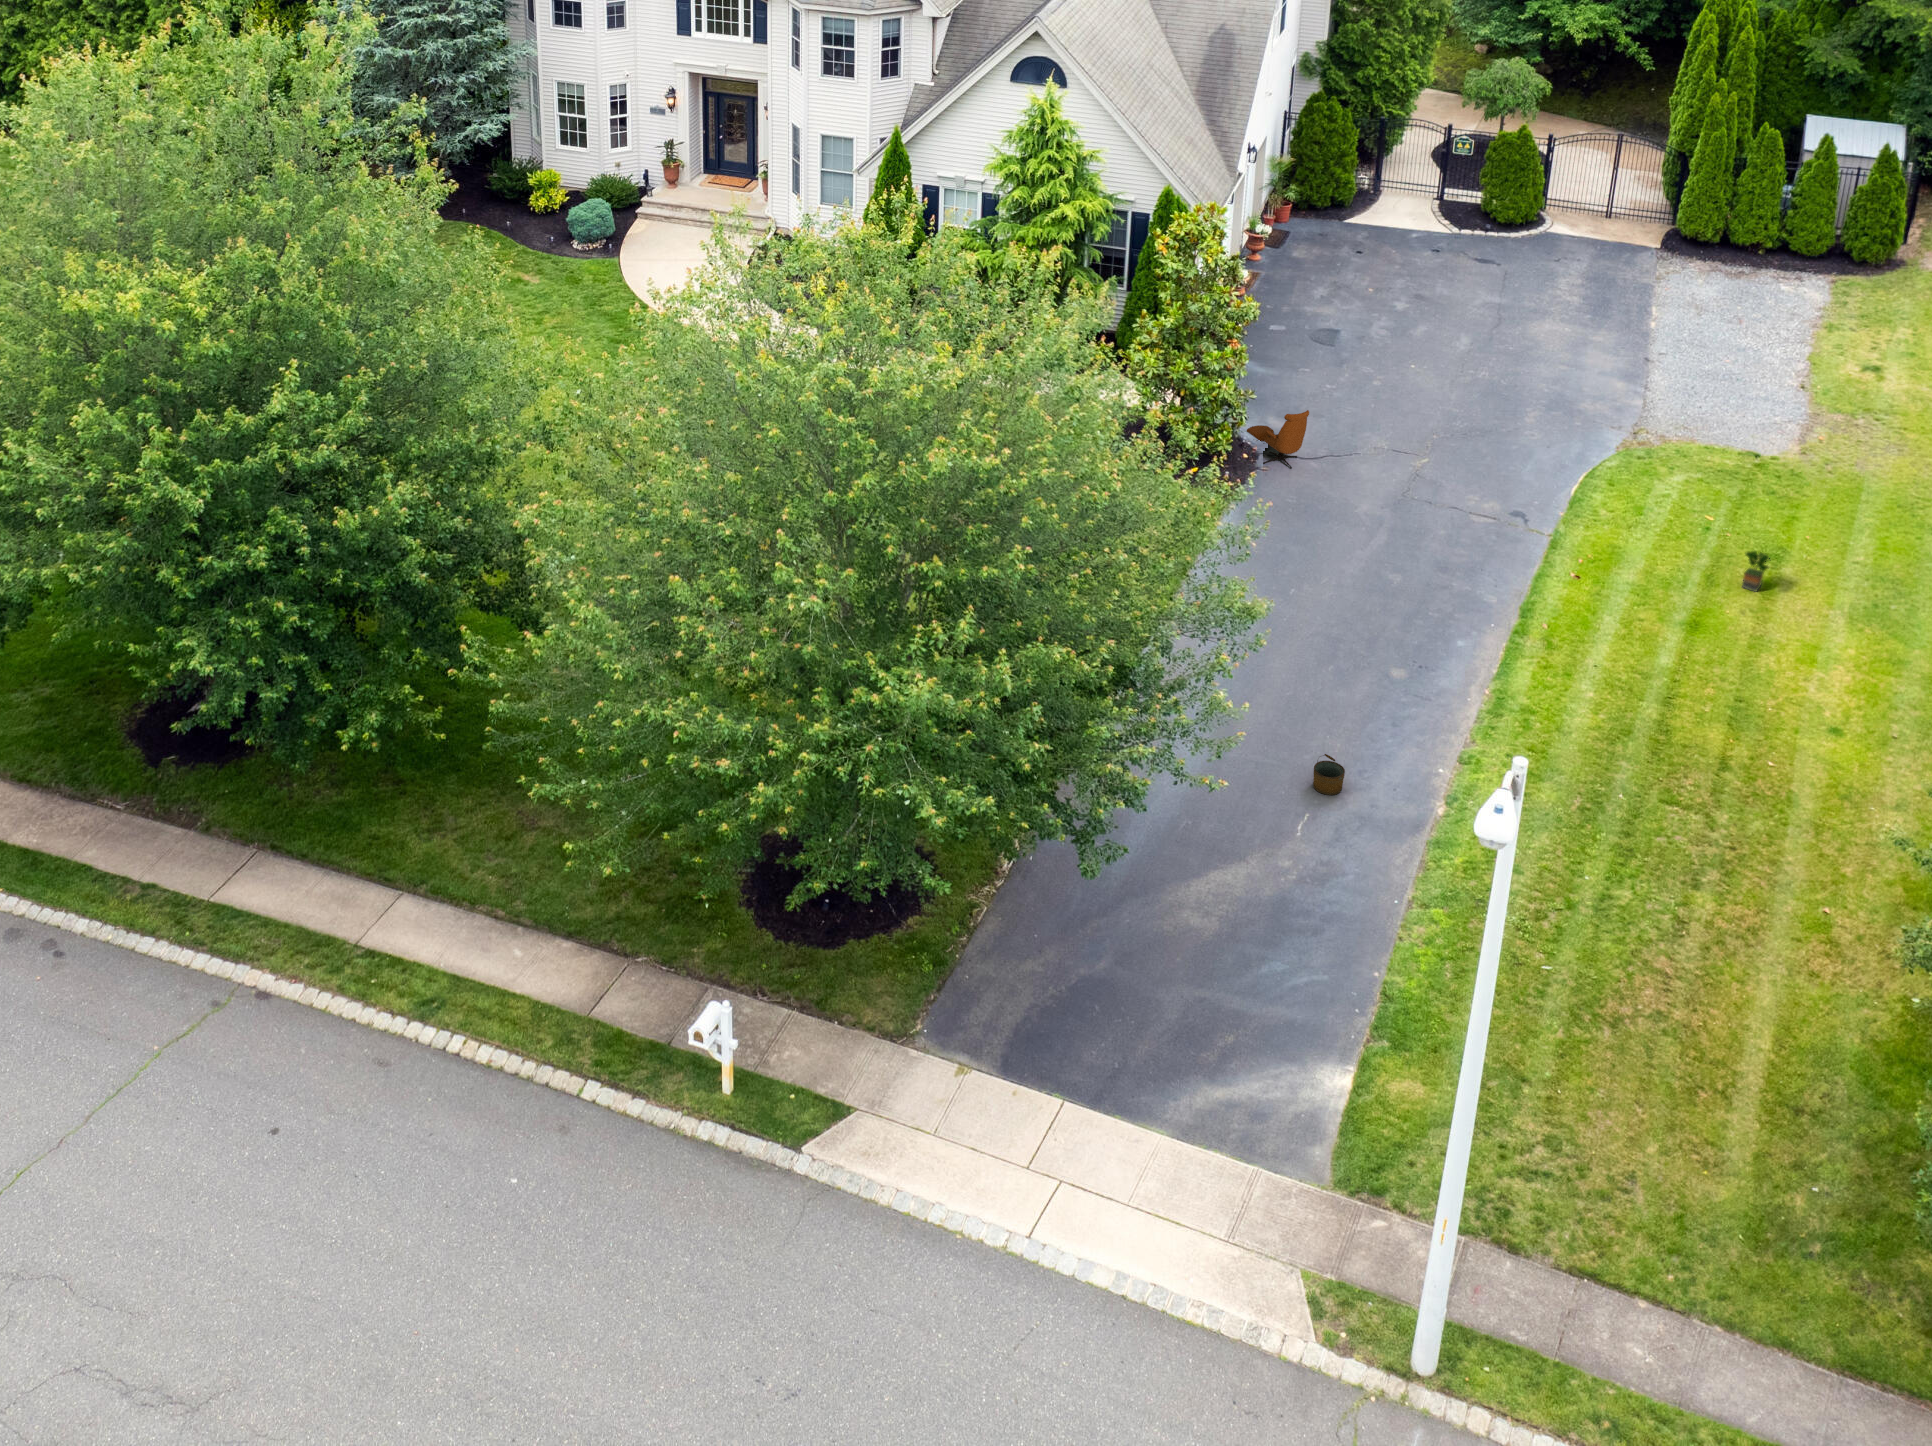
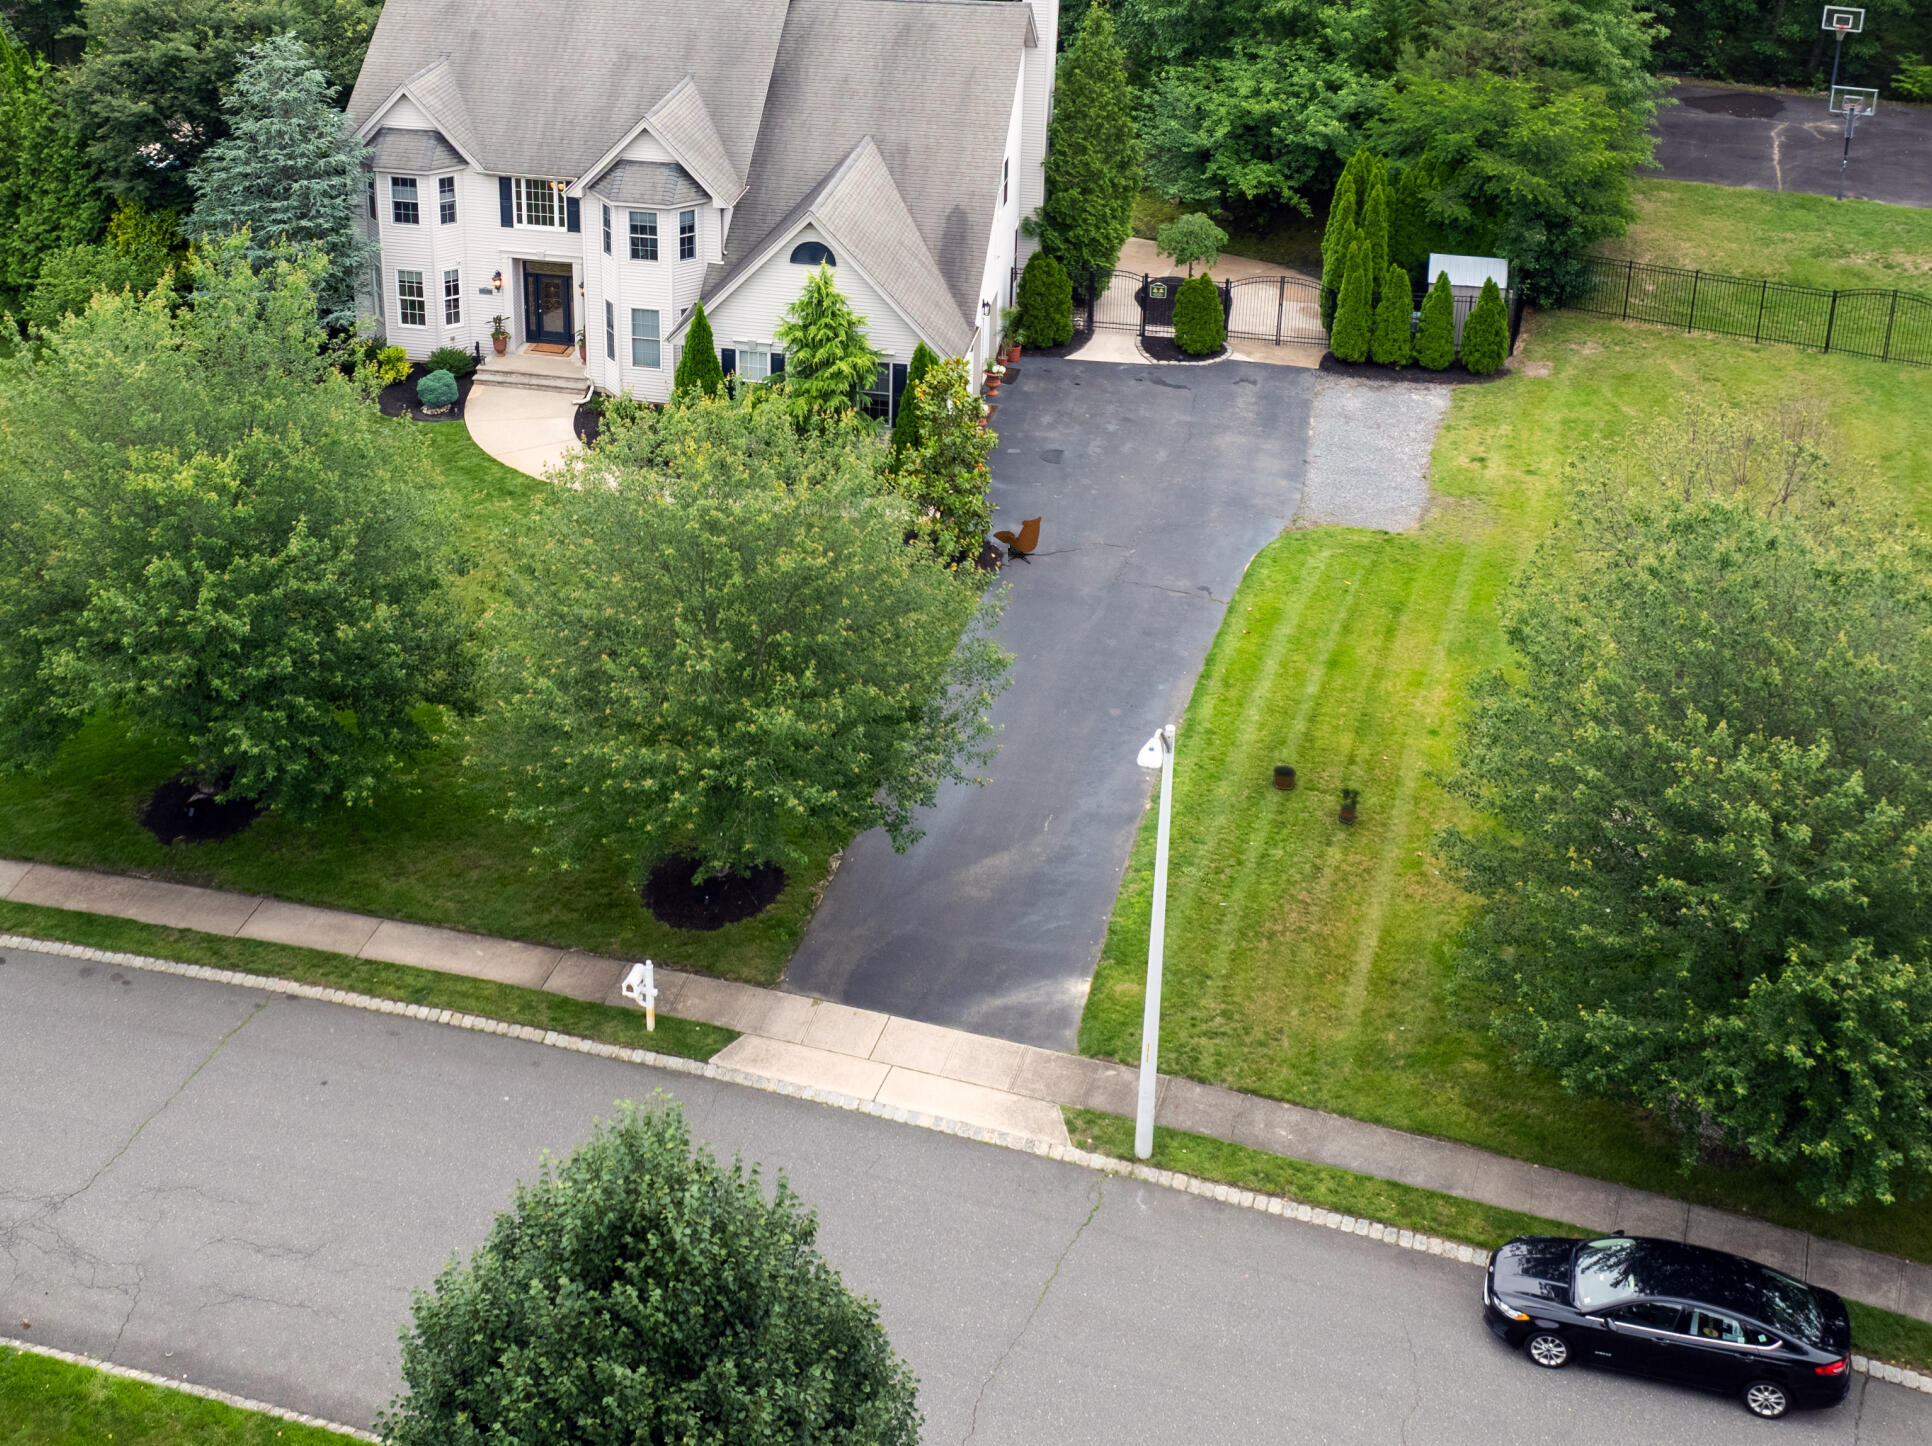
potted tree: present [1742,551,1771,592] -> present [1339,788,1361,824]
bucket: present [1313,754,1345,795] -> present [1273,760,1296,790]

